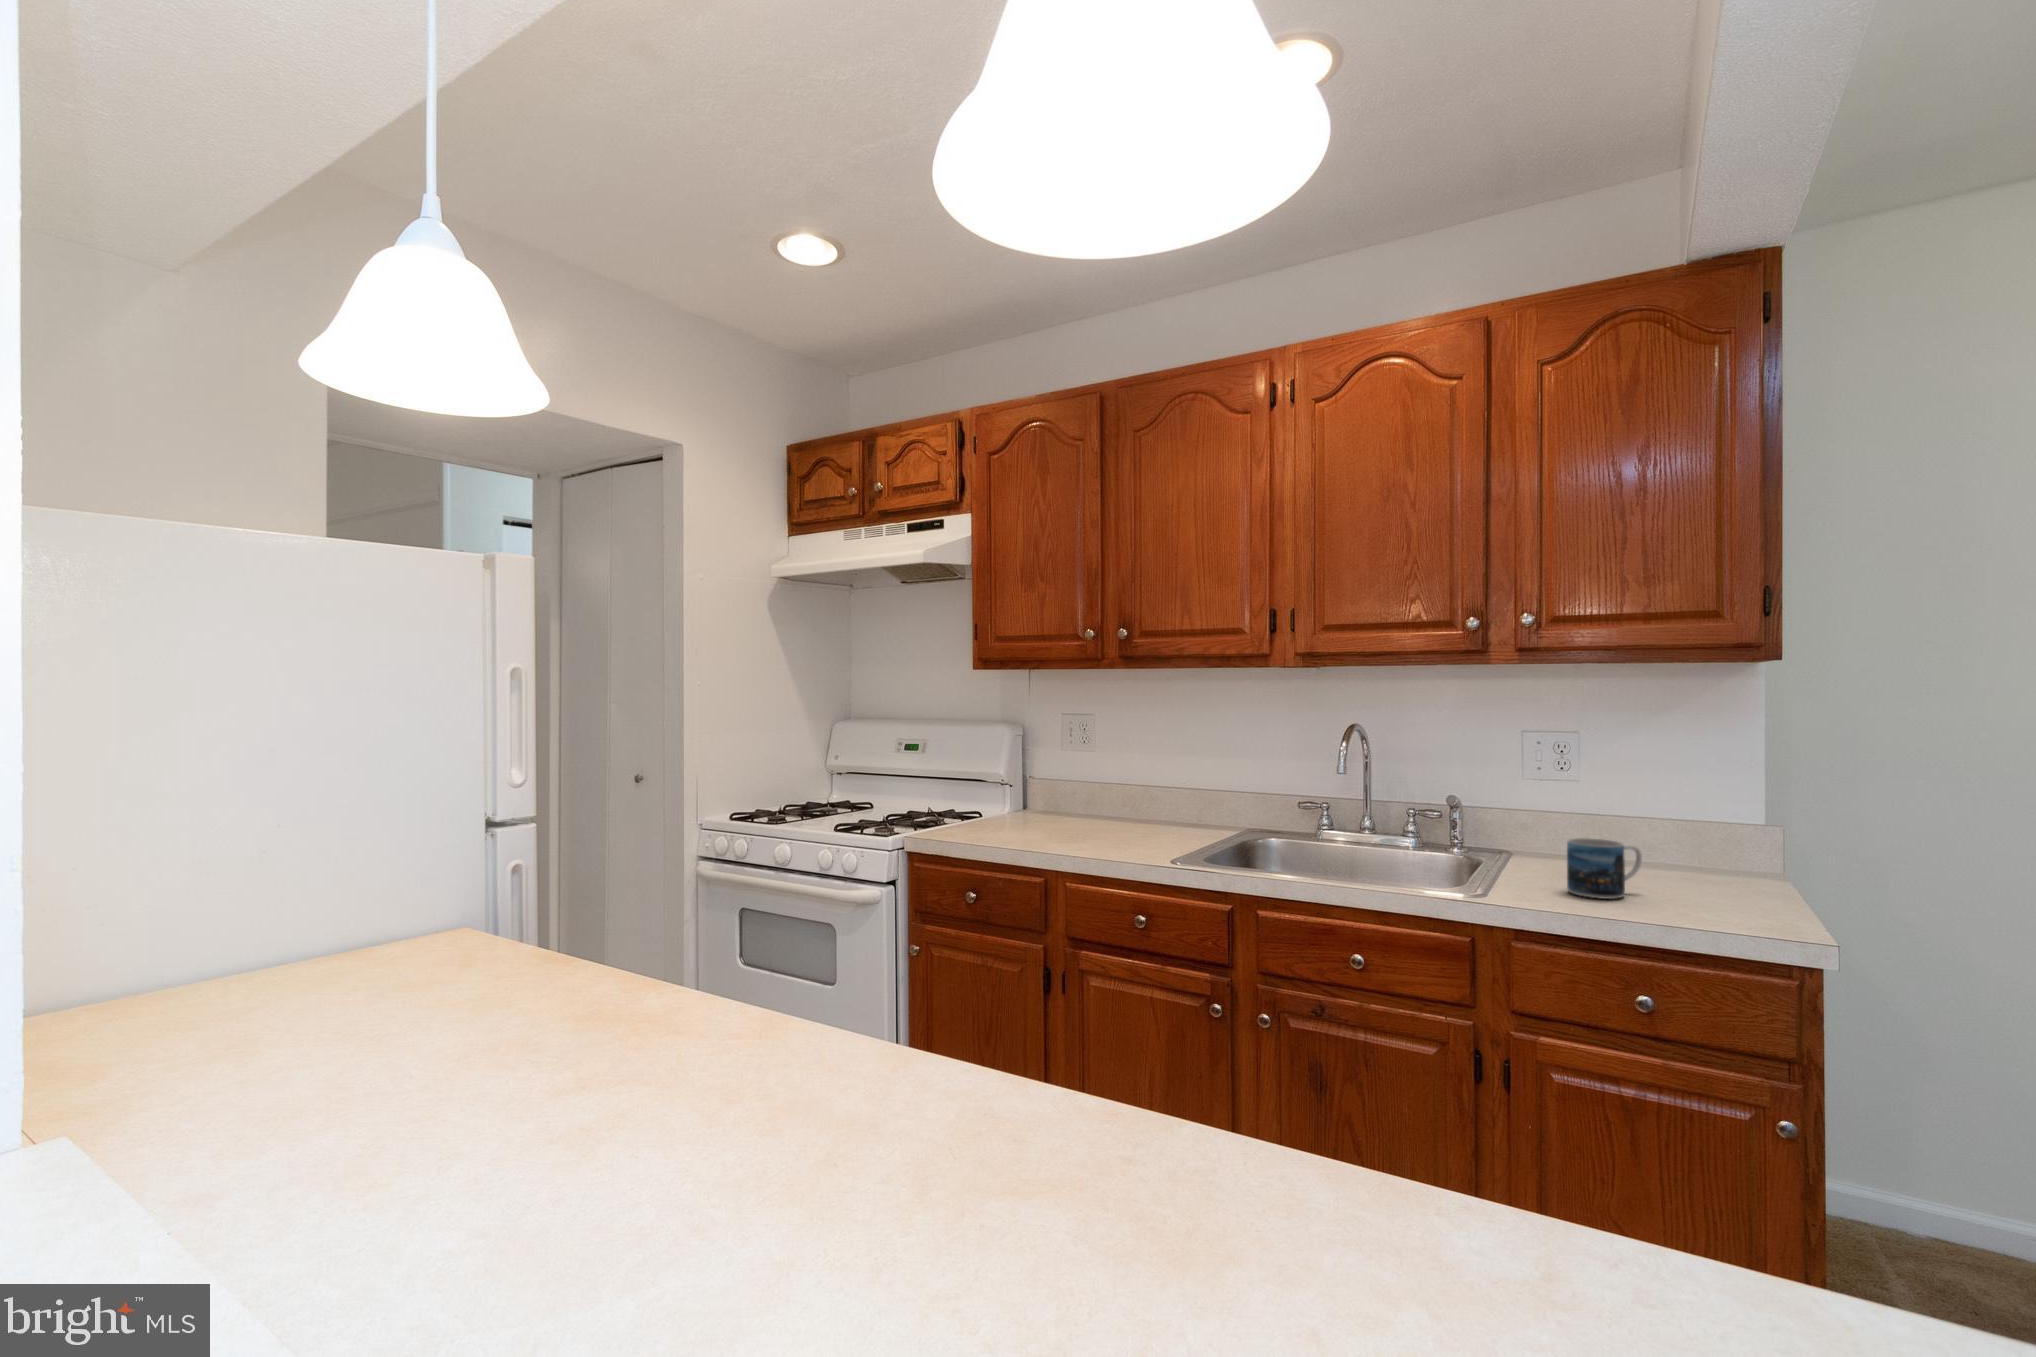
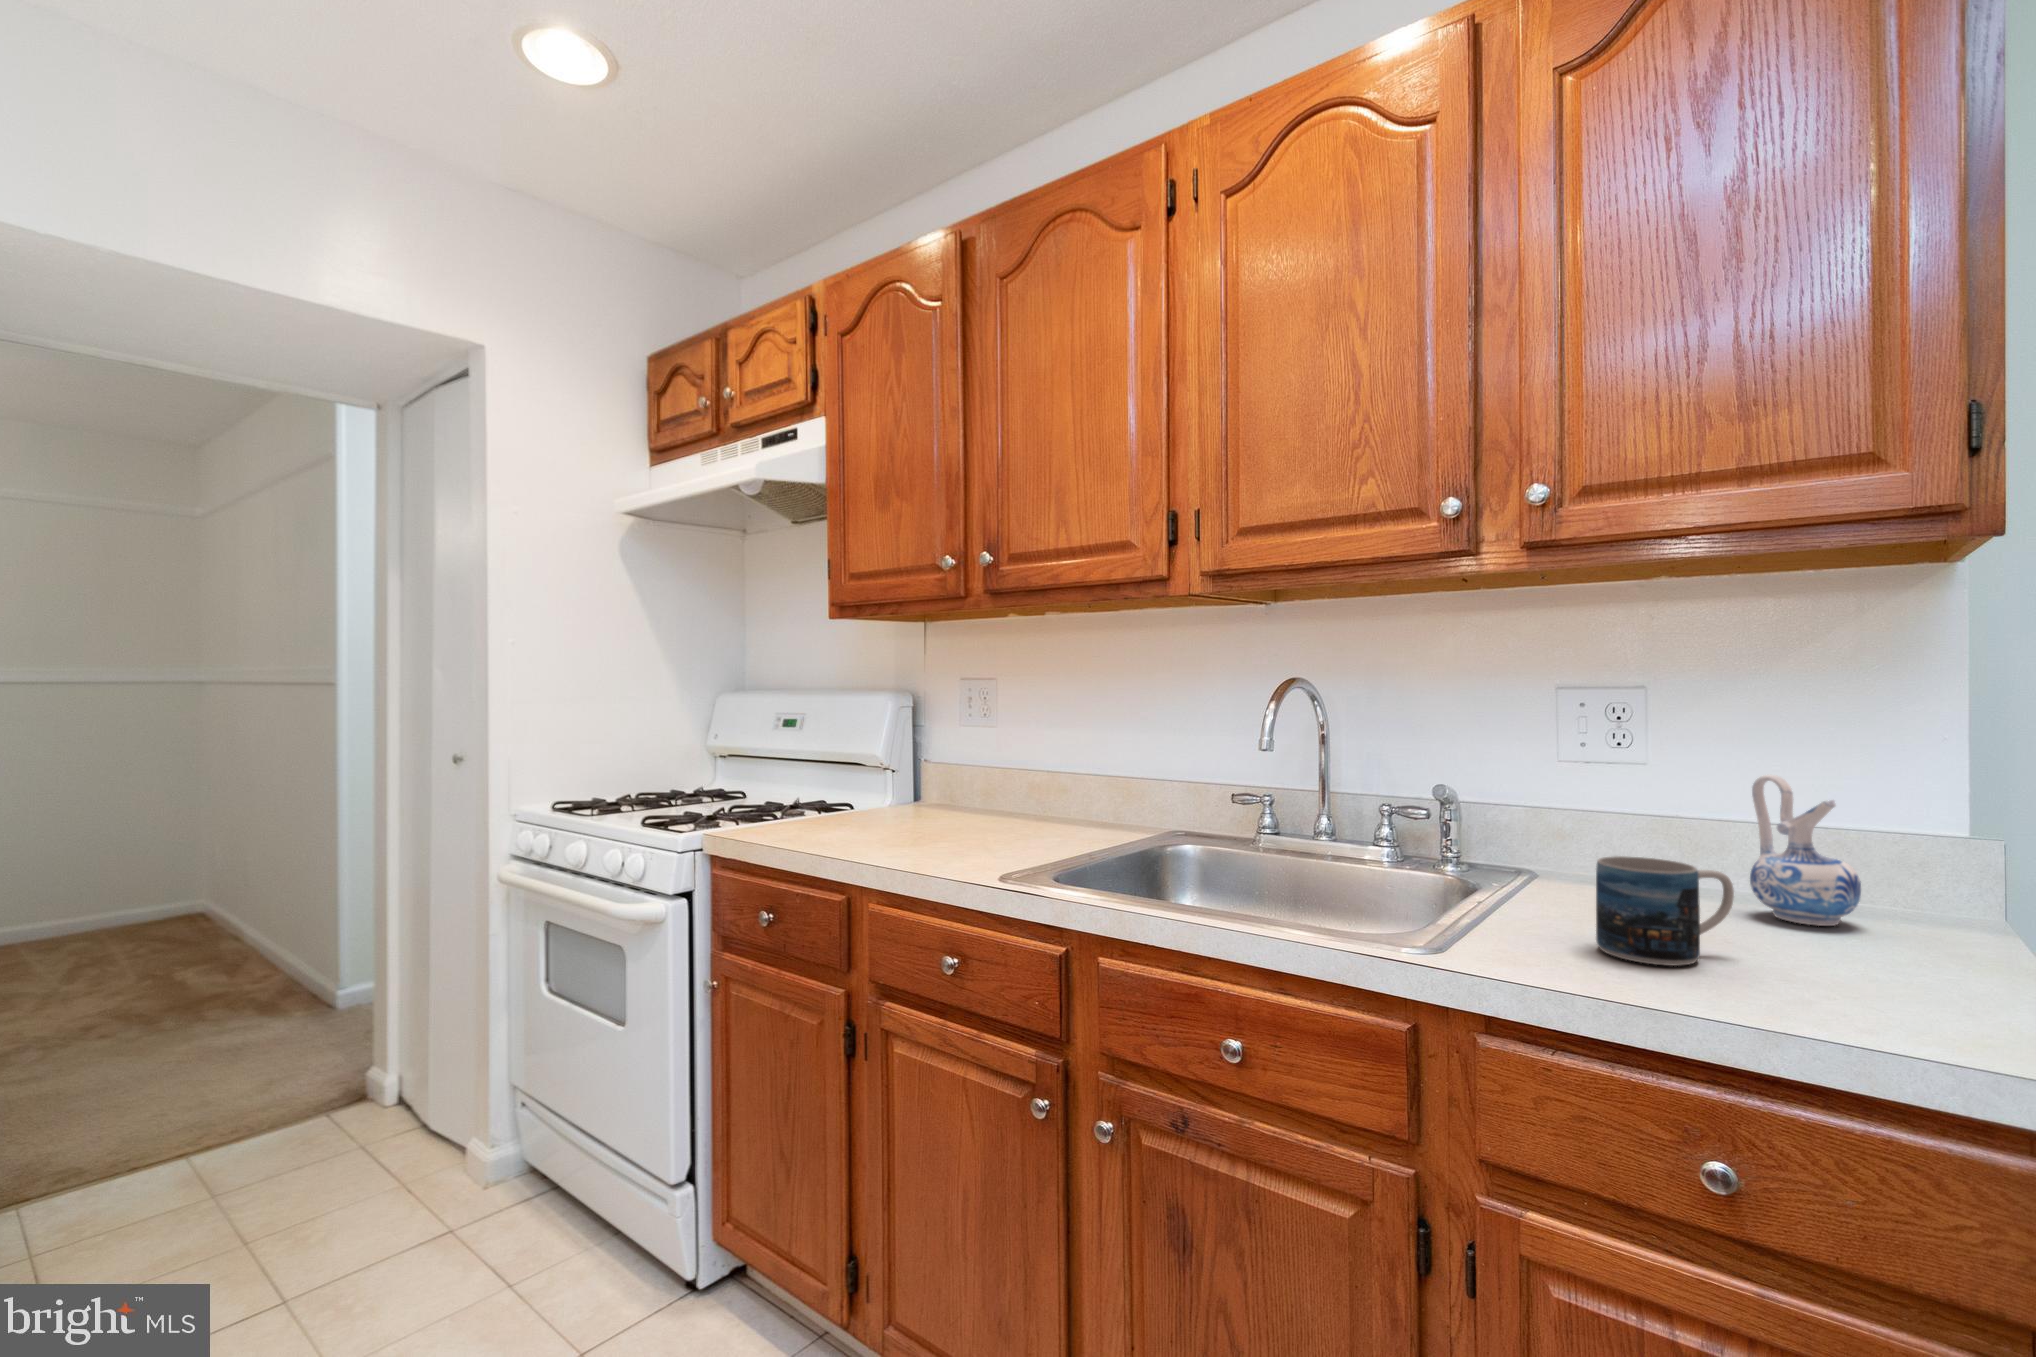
ceramic pitcher: none [1647,788,1708,877] -> present [1750,775,1861,926]

